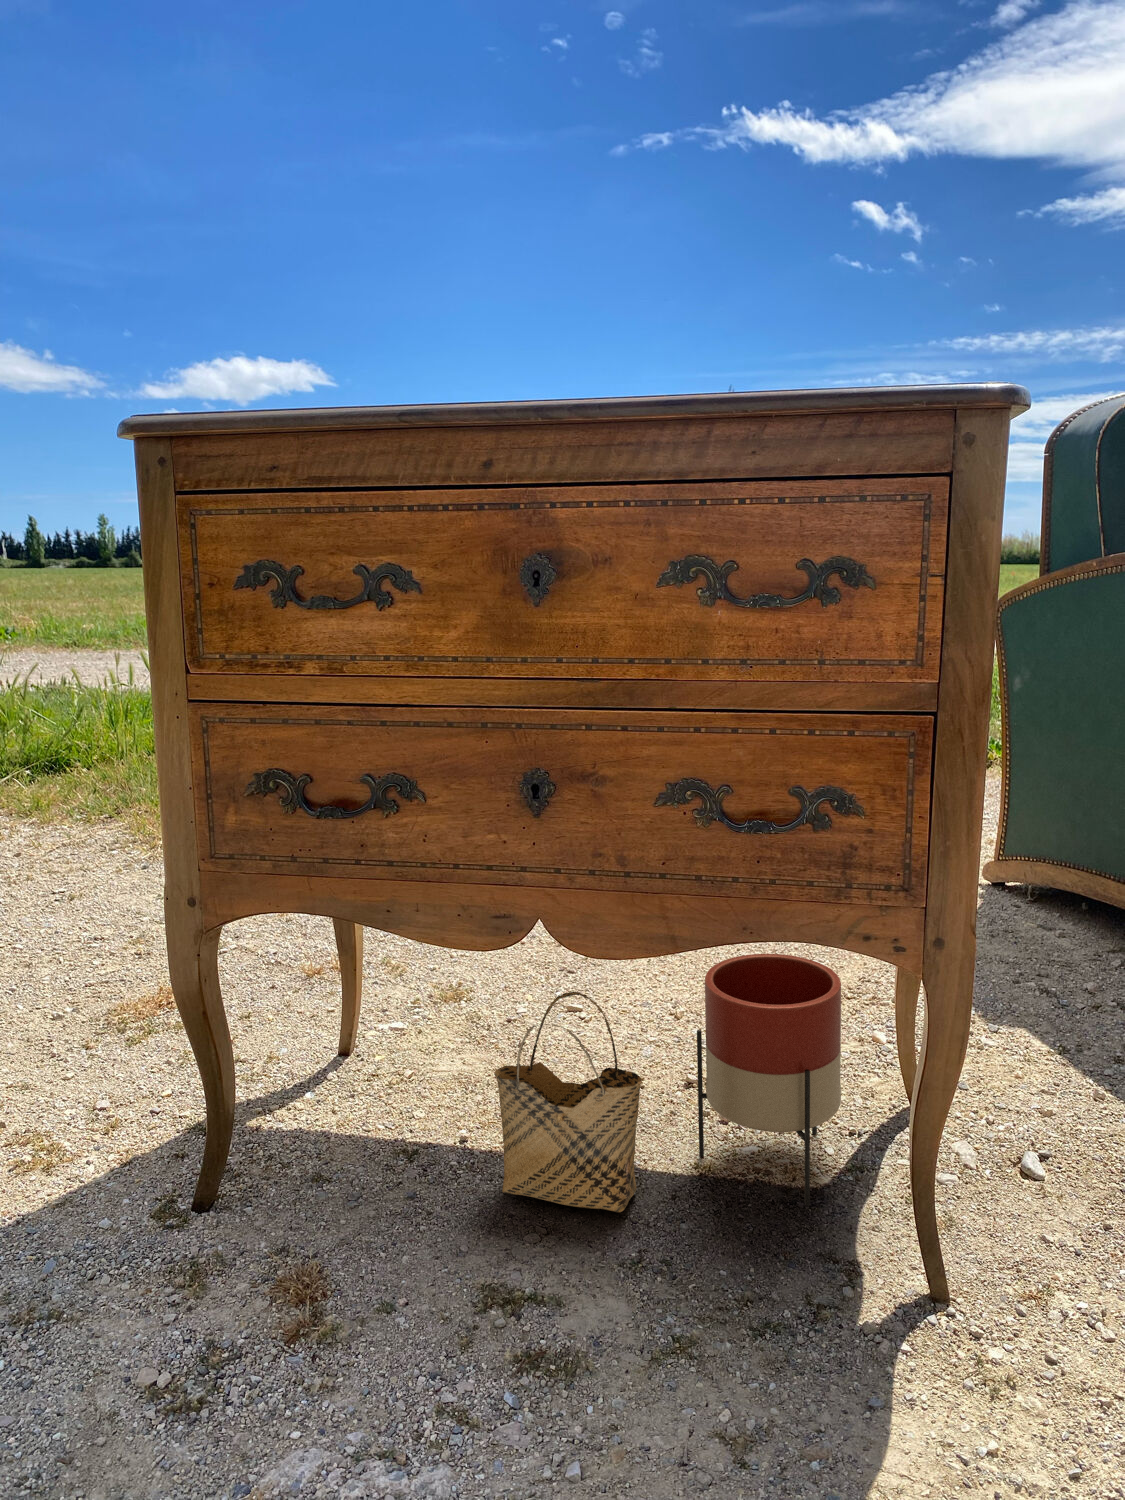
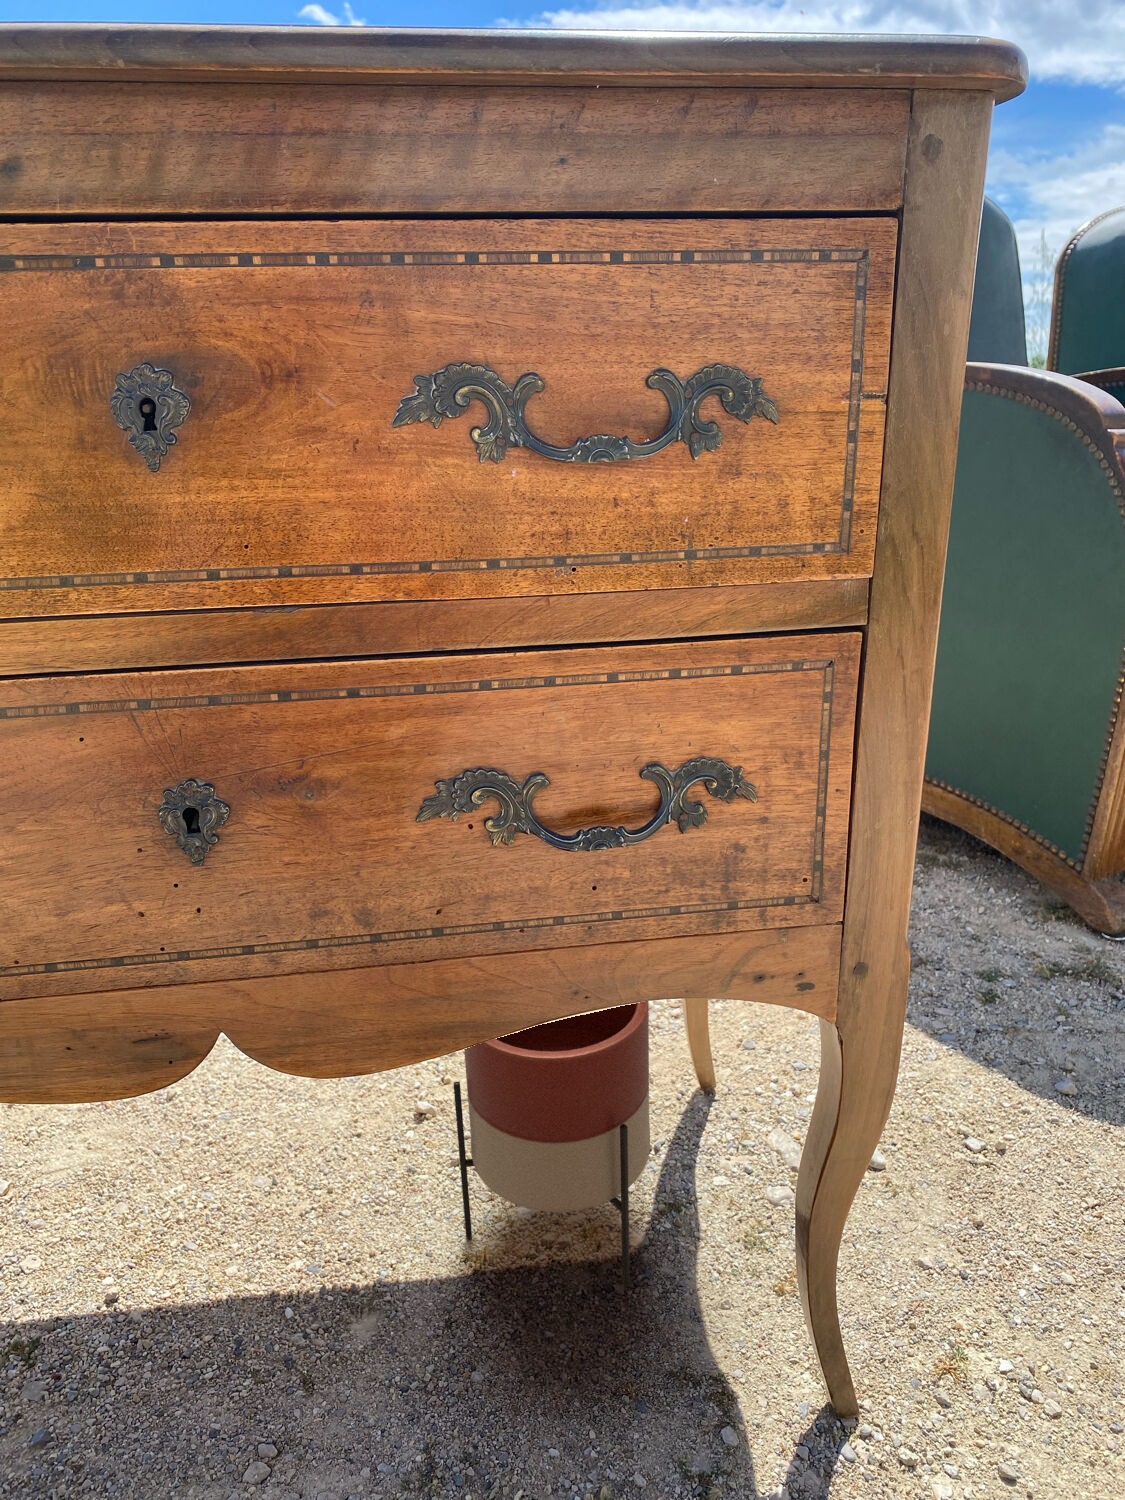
woven basket: present [494,992,642,1212] -> none [154,1076,394,1397]

